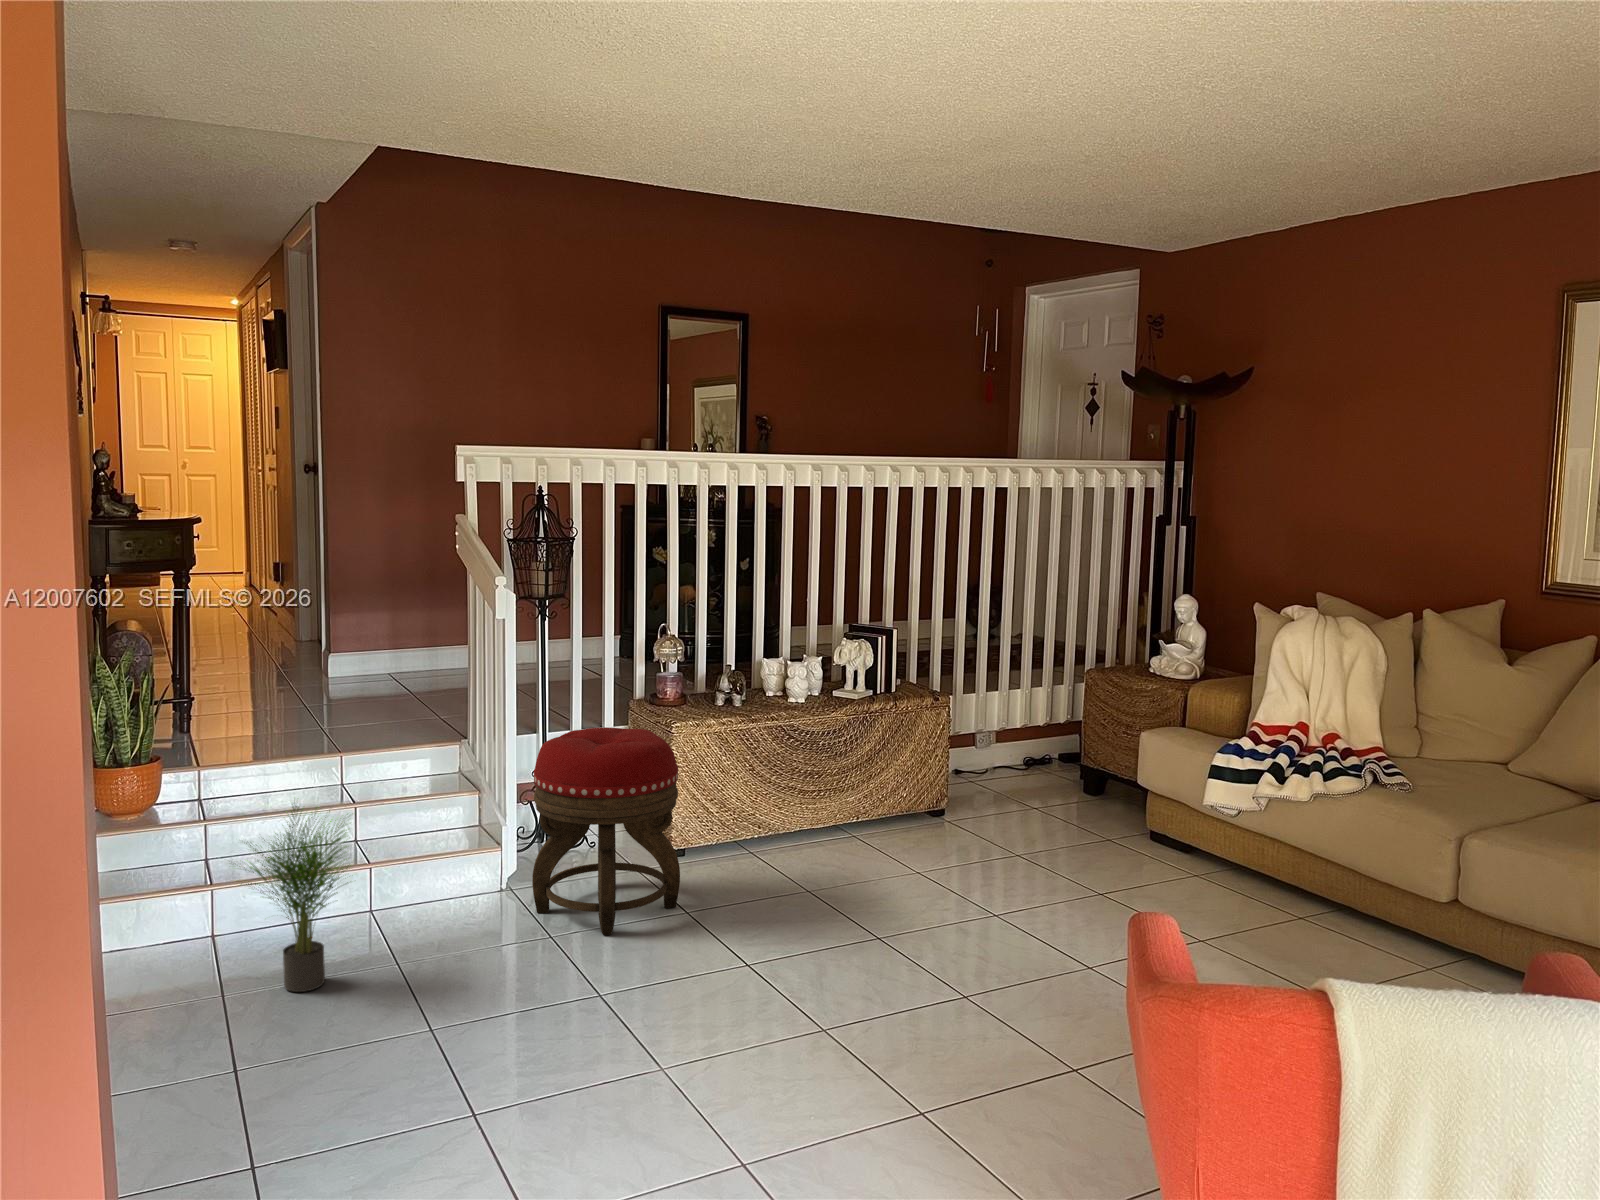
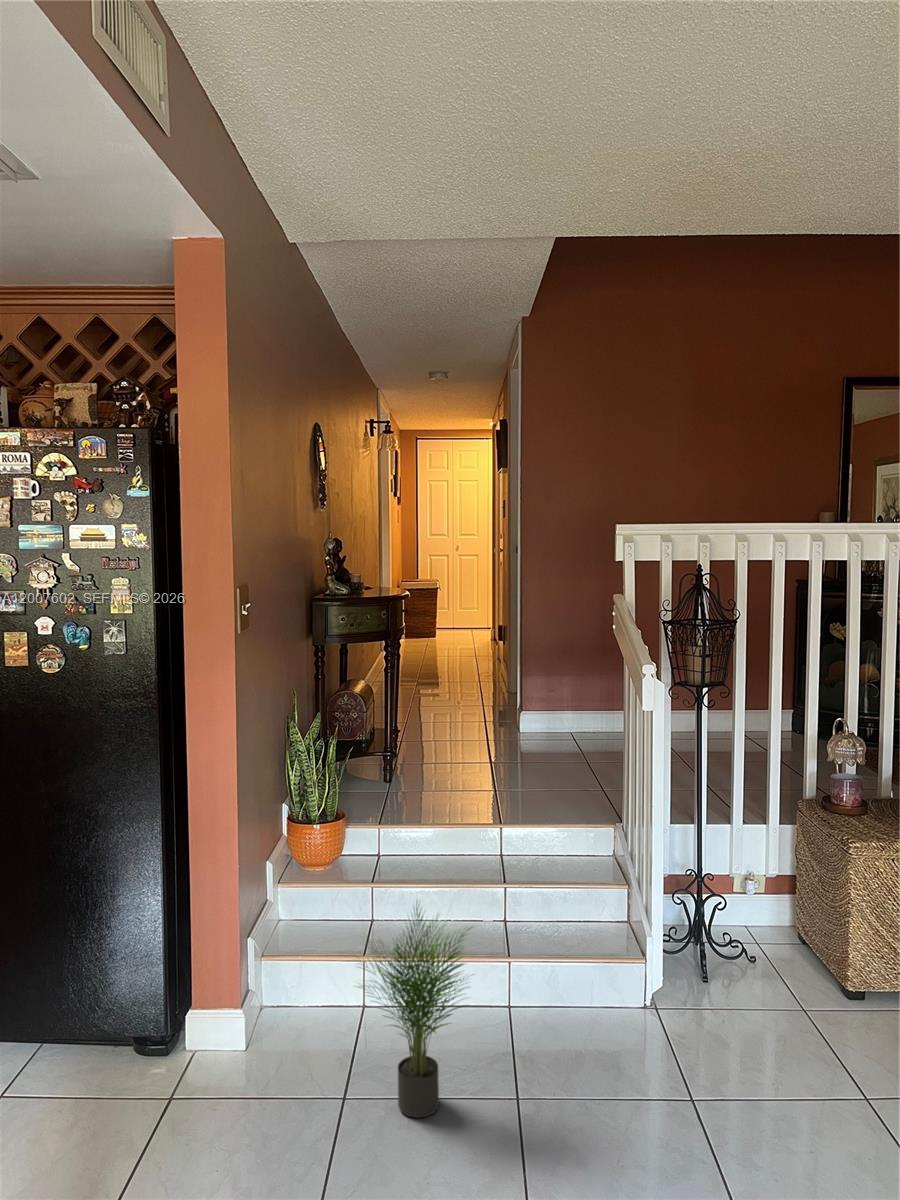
footstool: present [532,727,680,935] -> none [675,844,859,1117]

